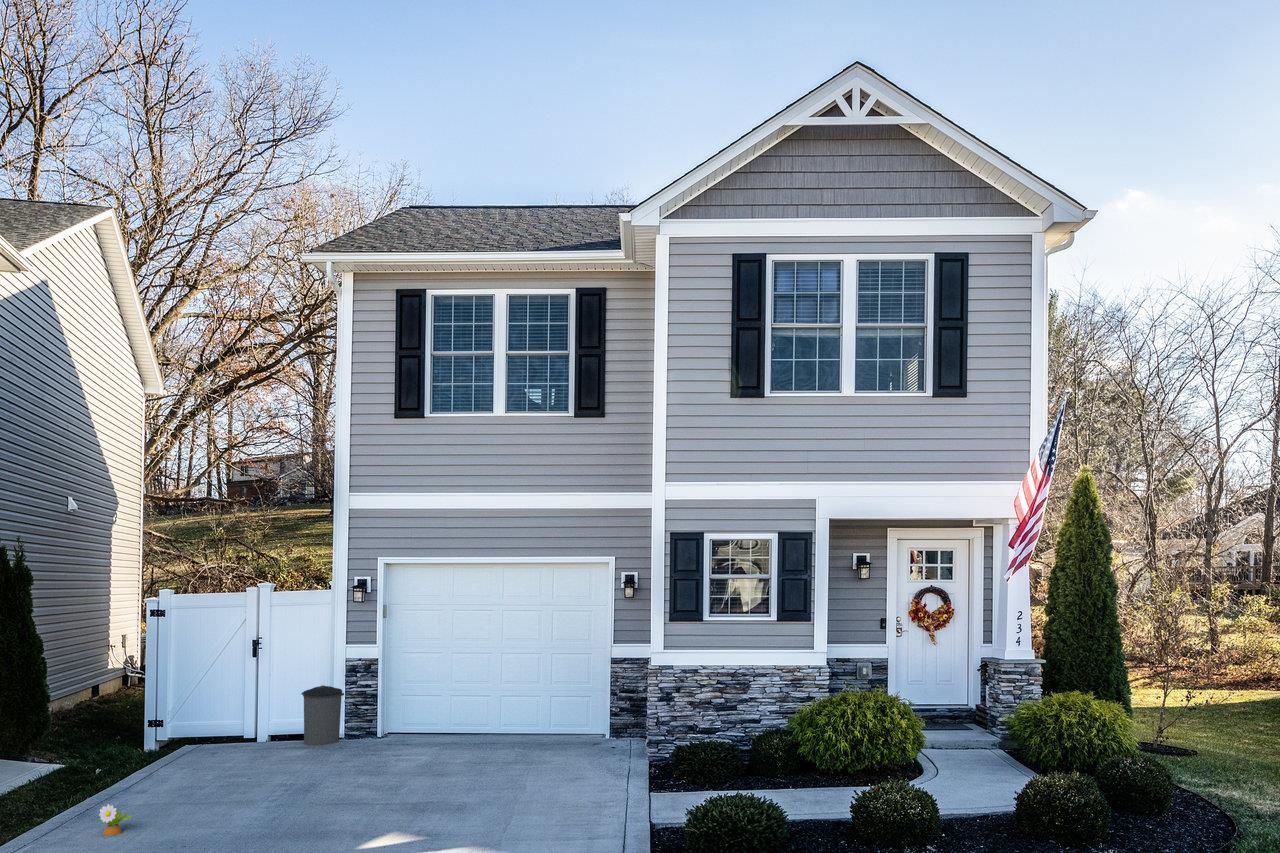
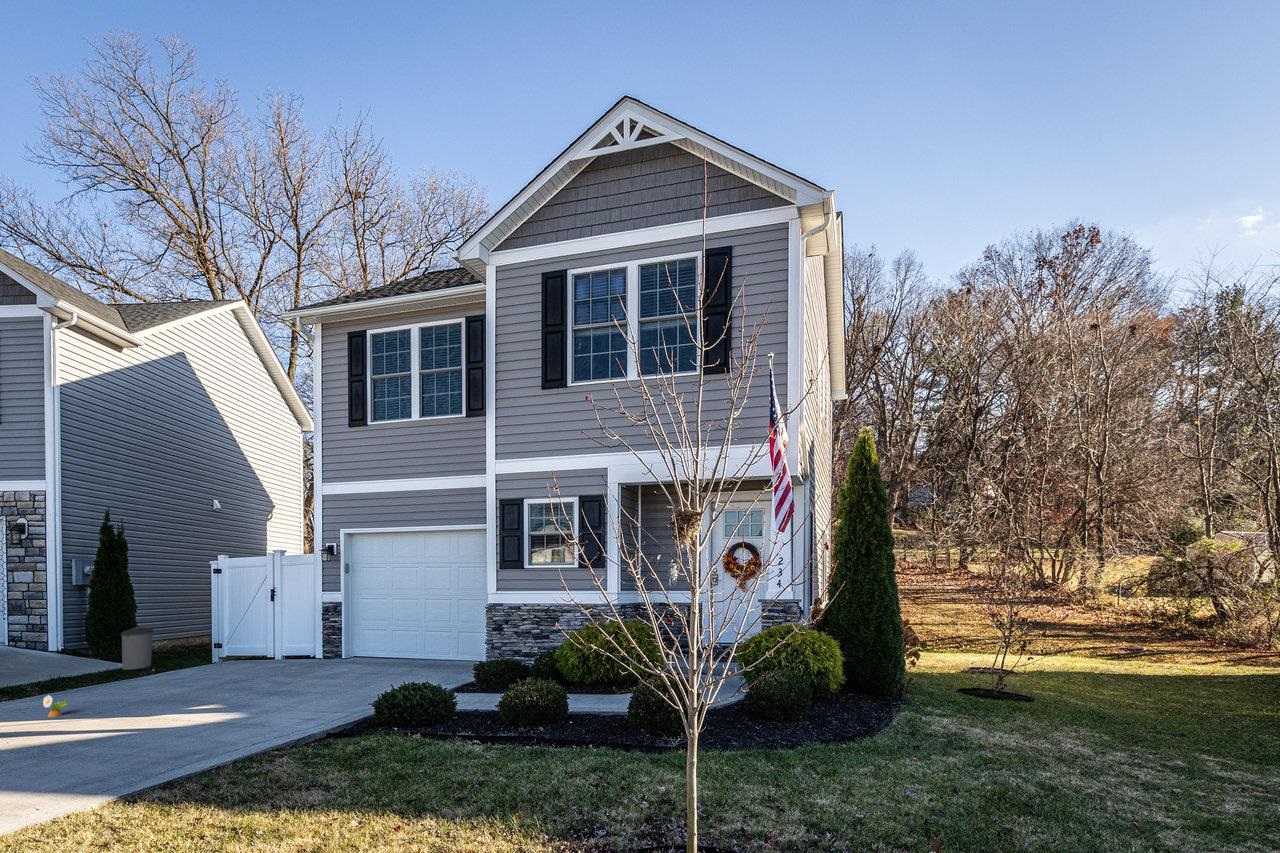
trash can: present [302,685,344,745] -> present [121,627,153,670]

